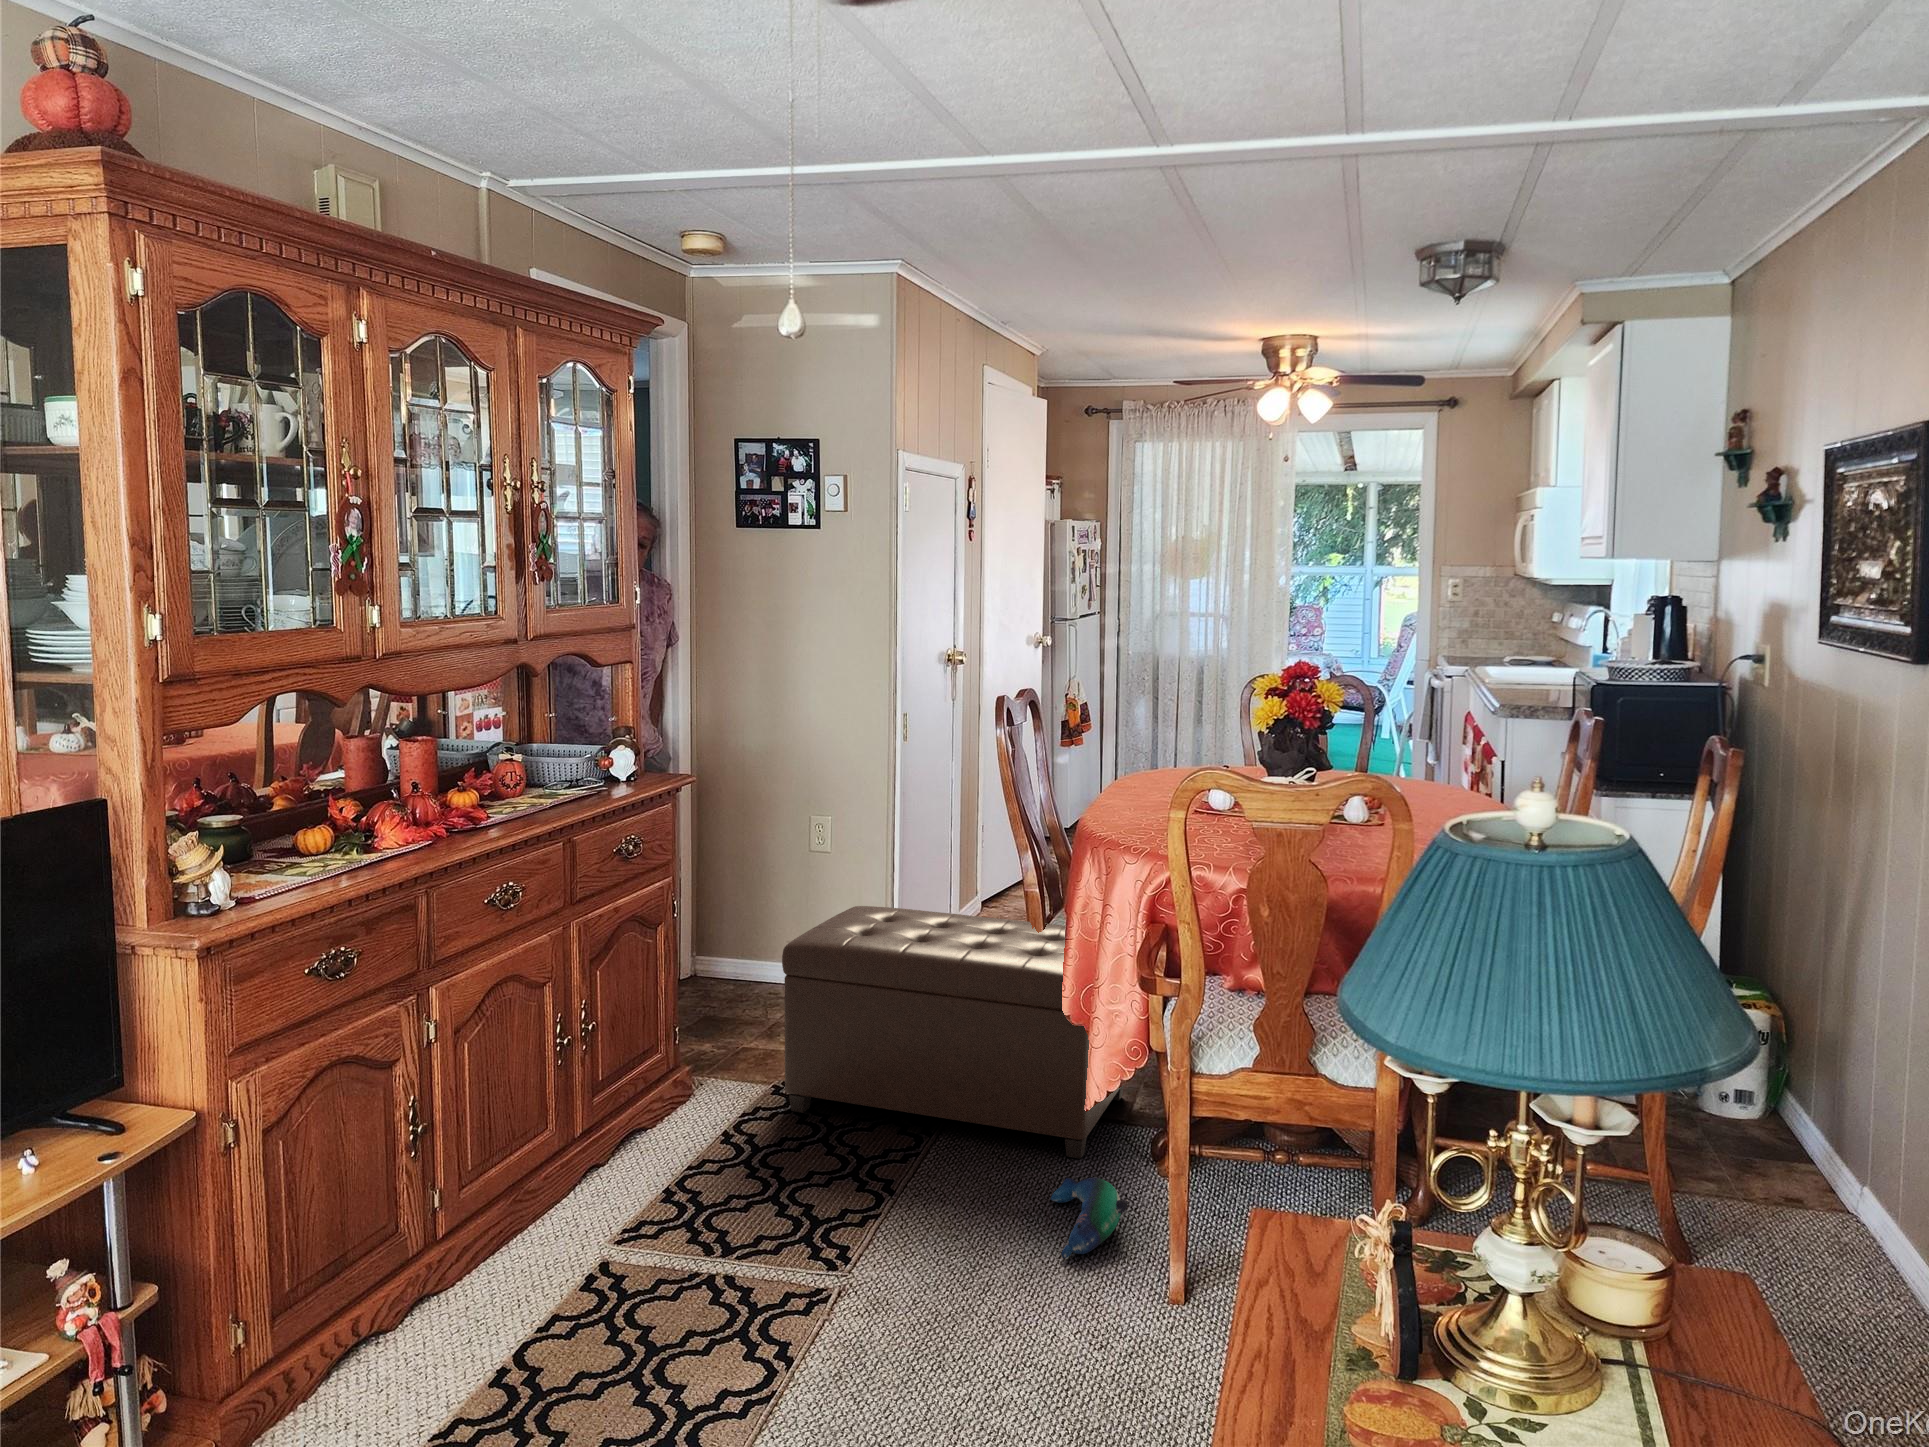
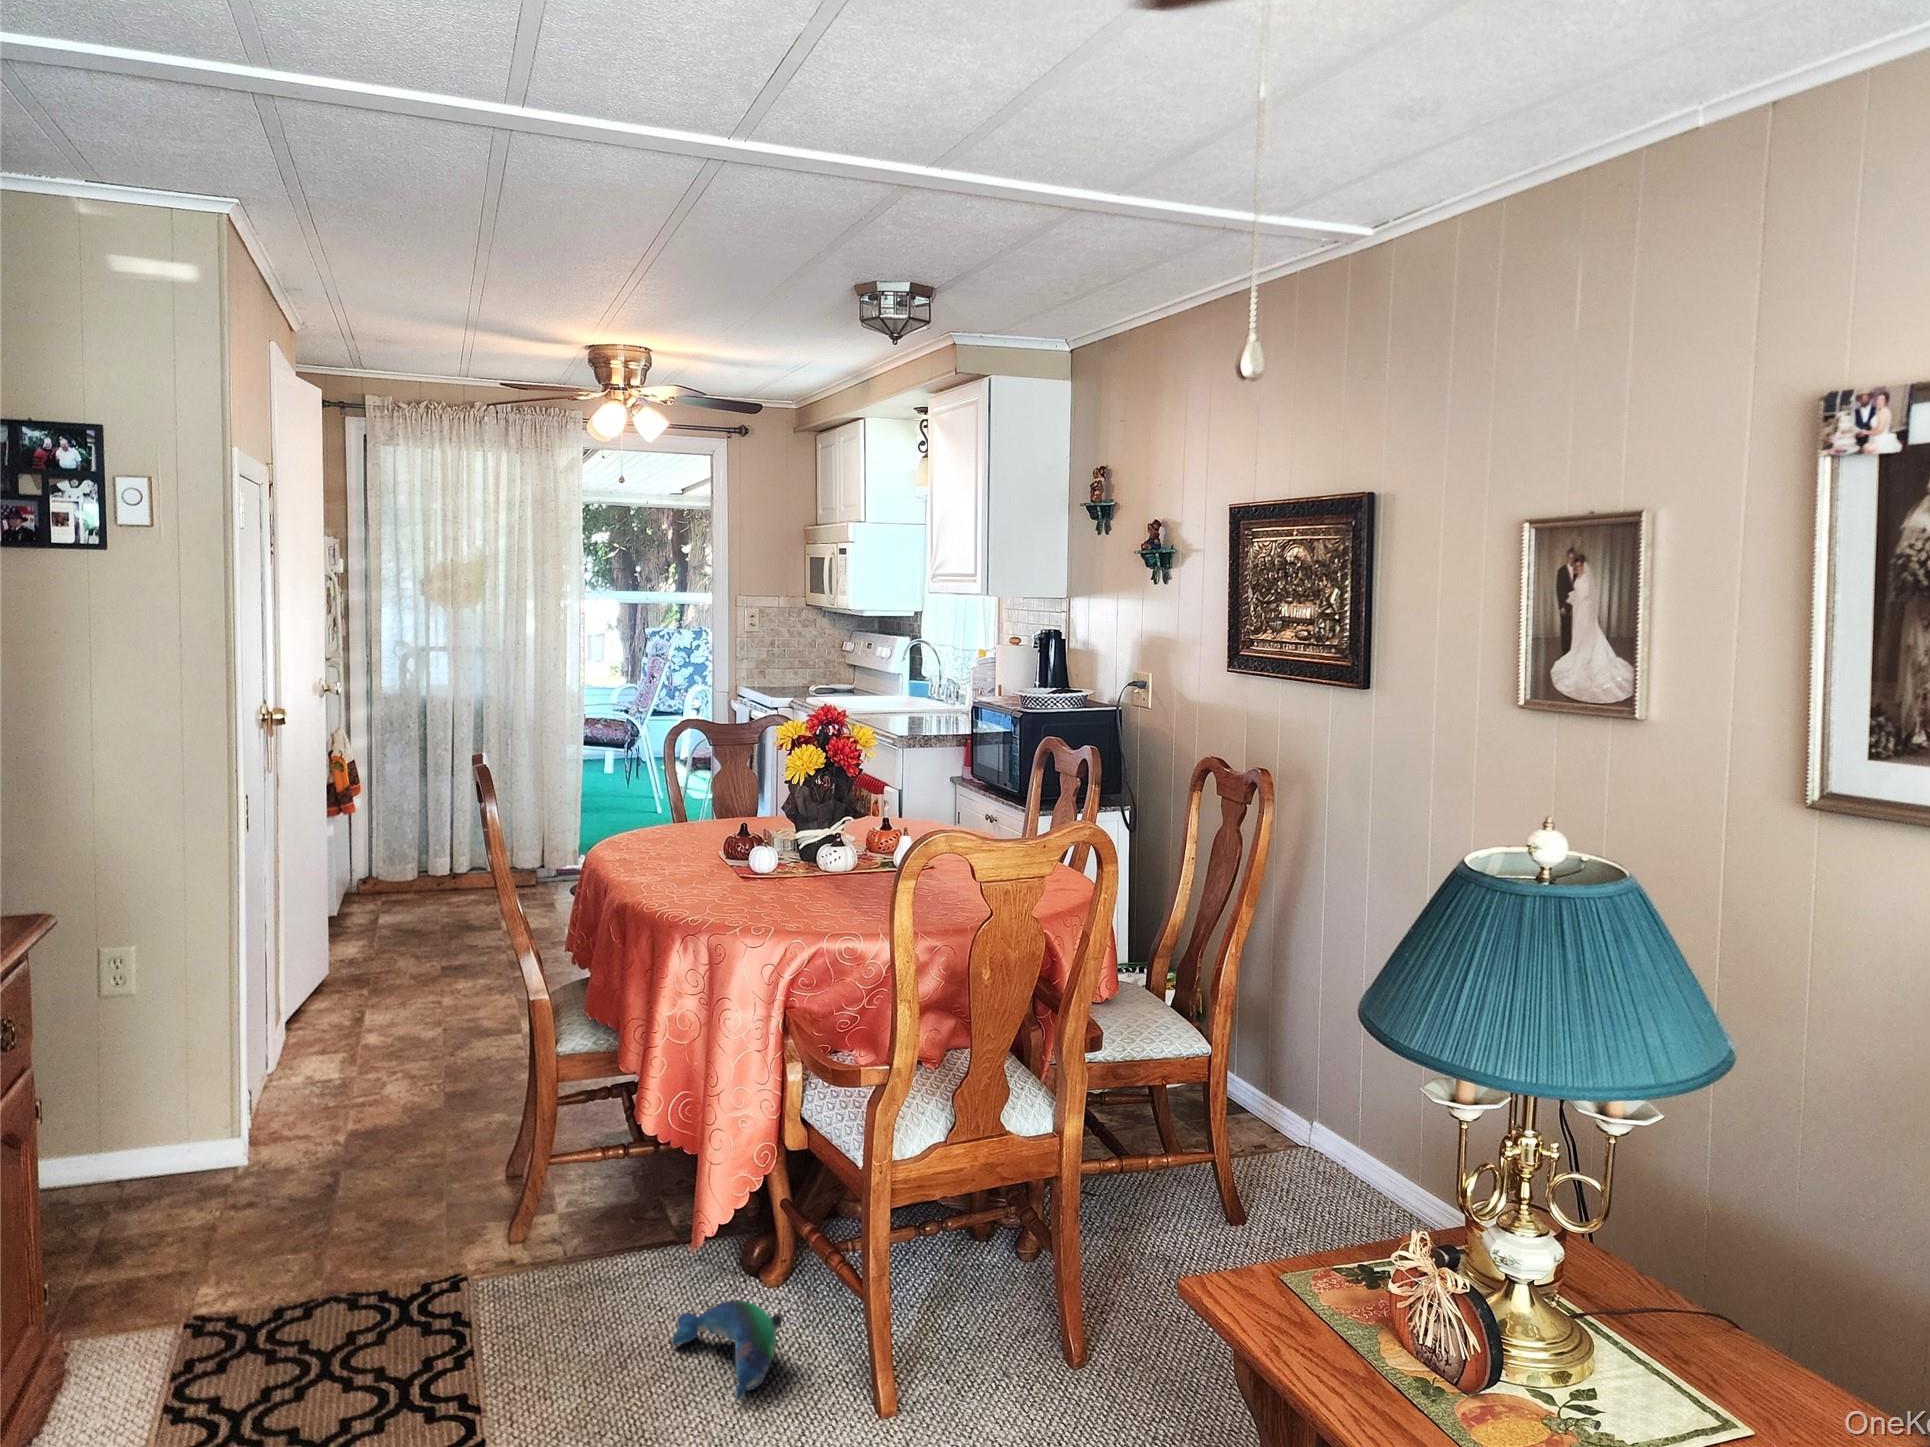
ottoman: present [782,906,1124,1159] -> none [218,1022,670,1353]

